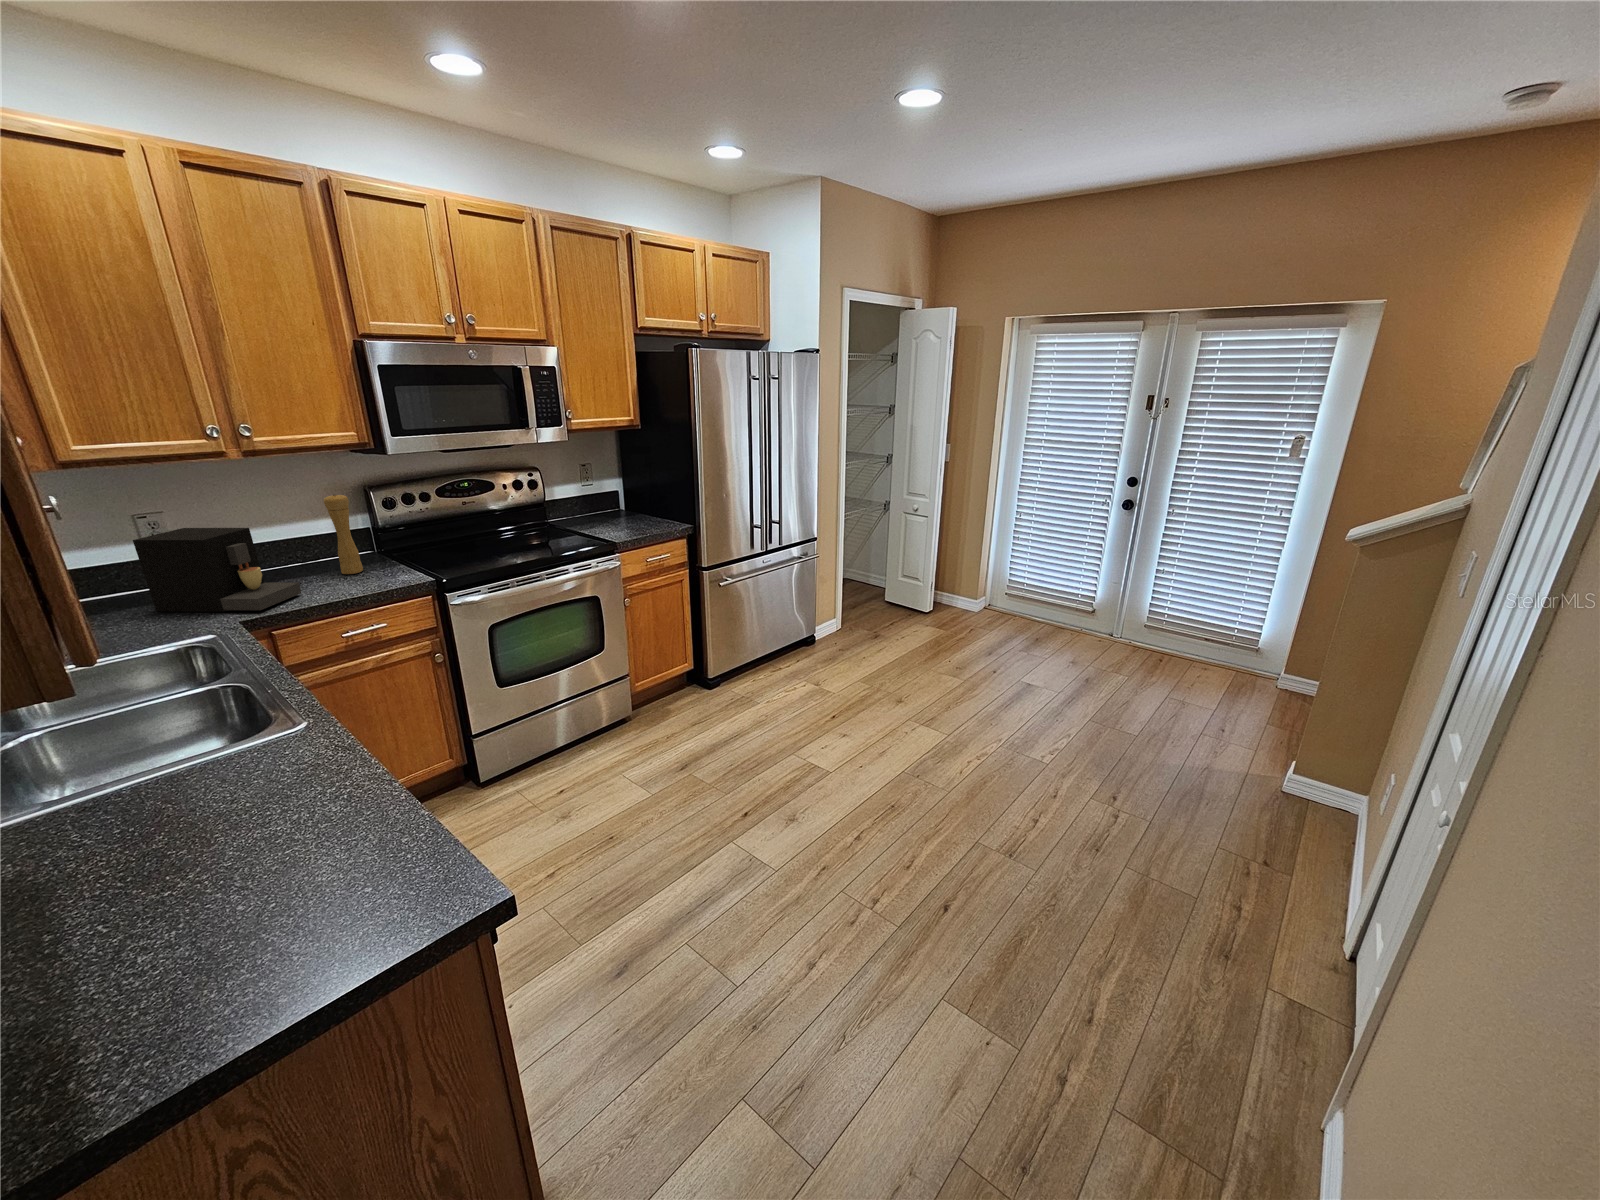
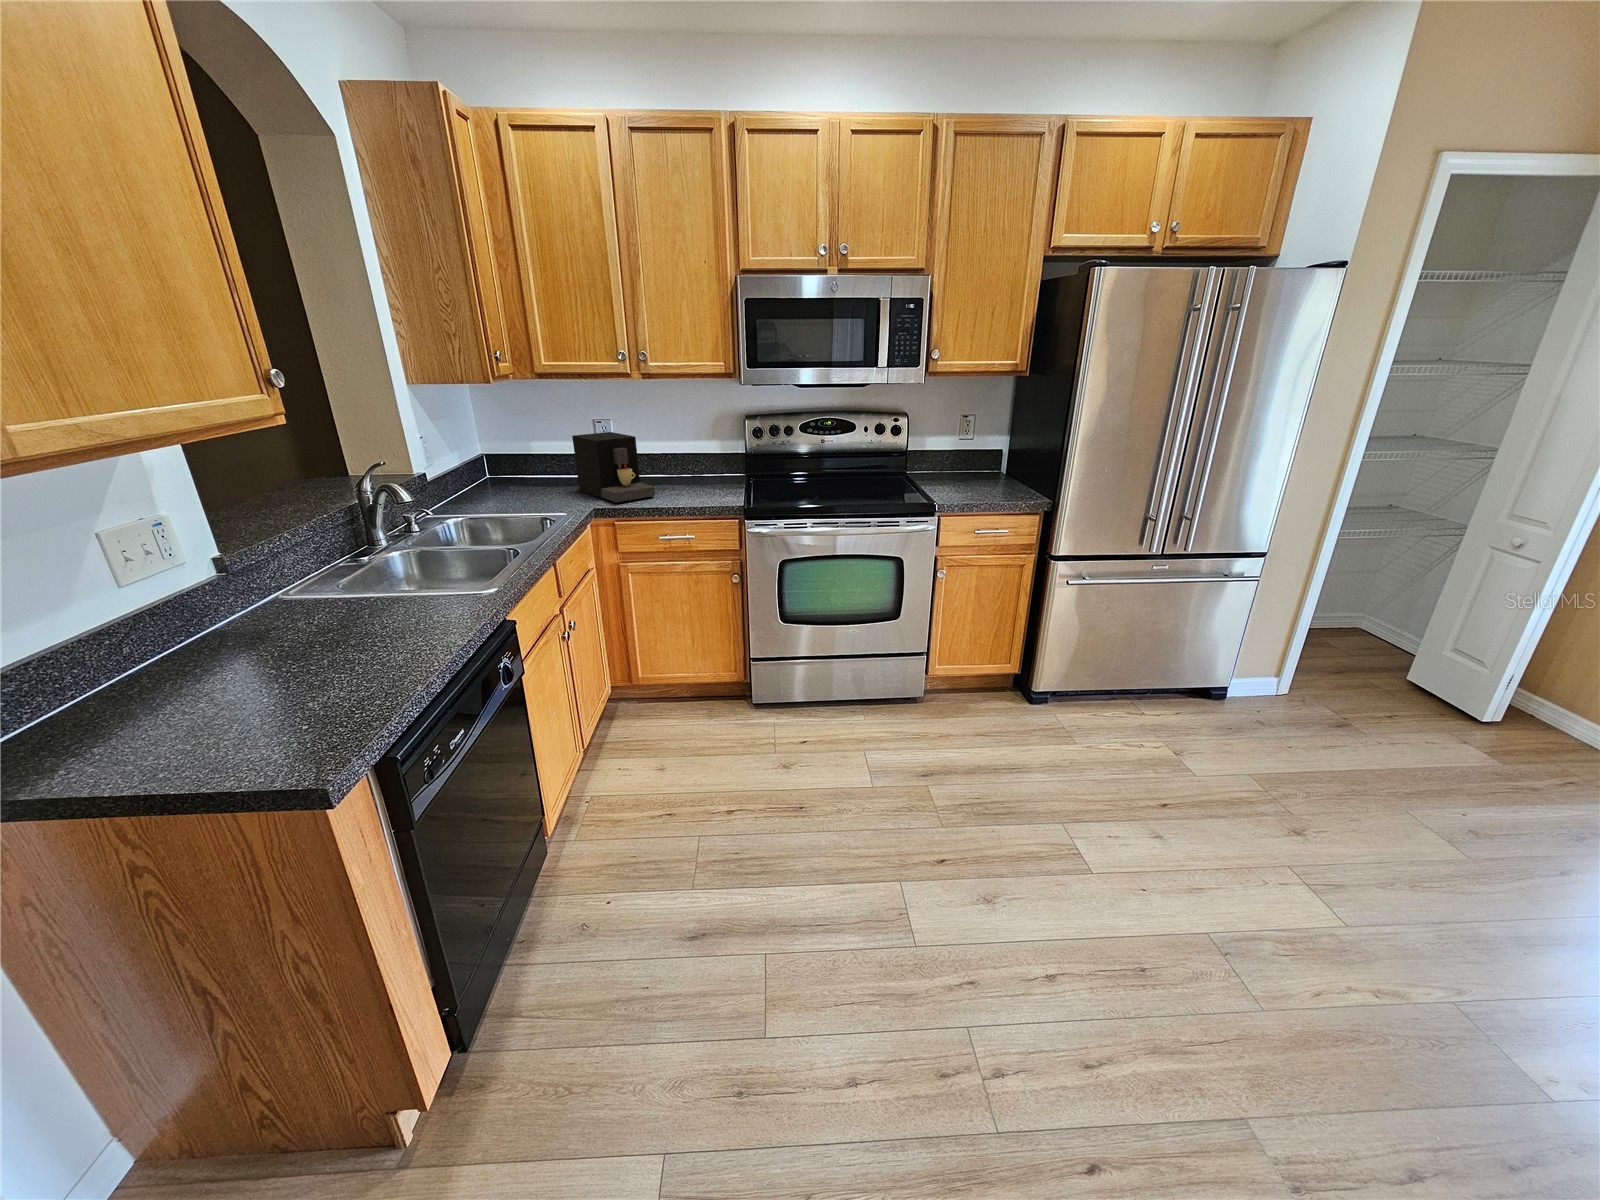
pepper mill: present [324,494,363,574] -> none [696,417,716,488]

